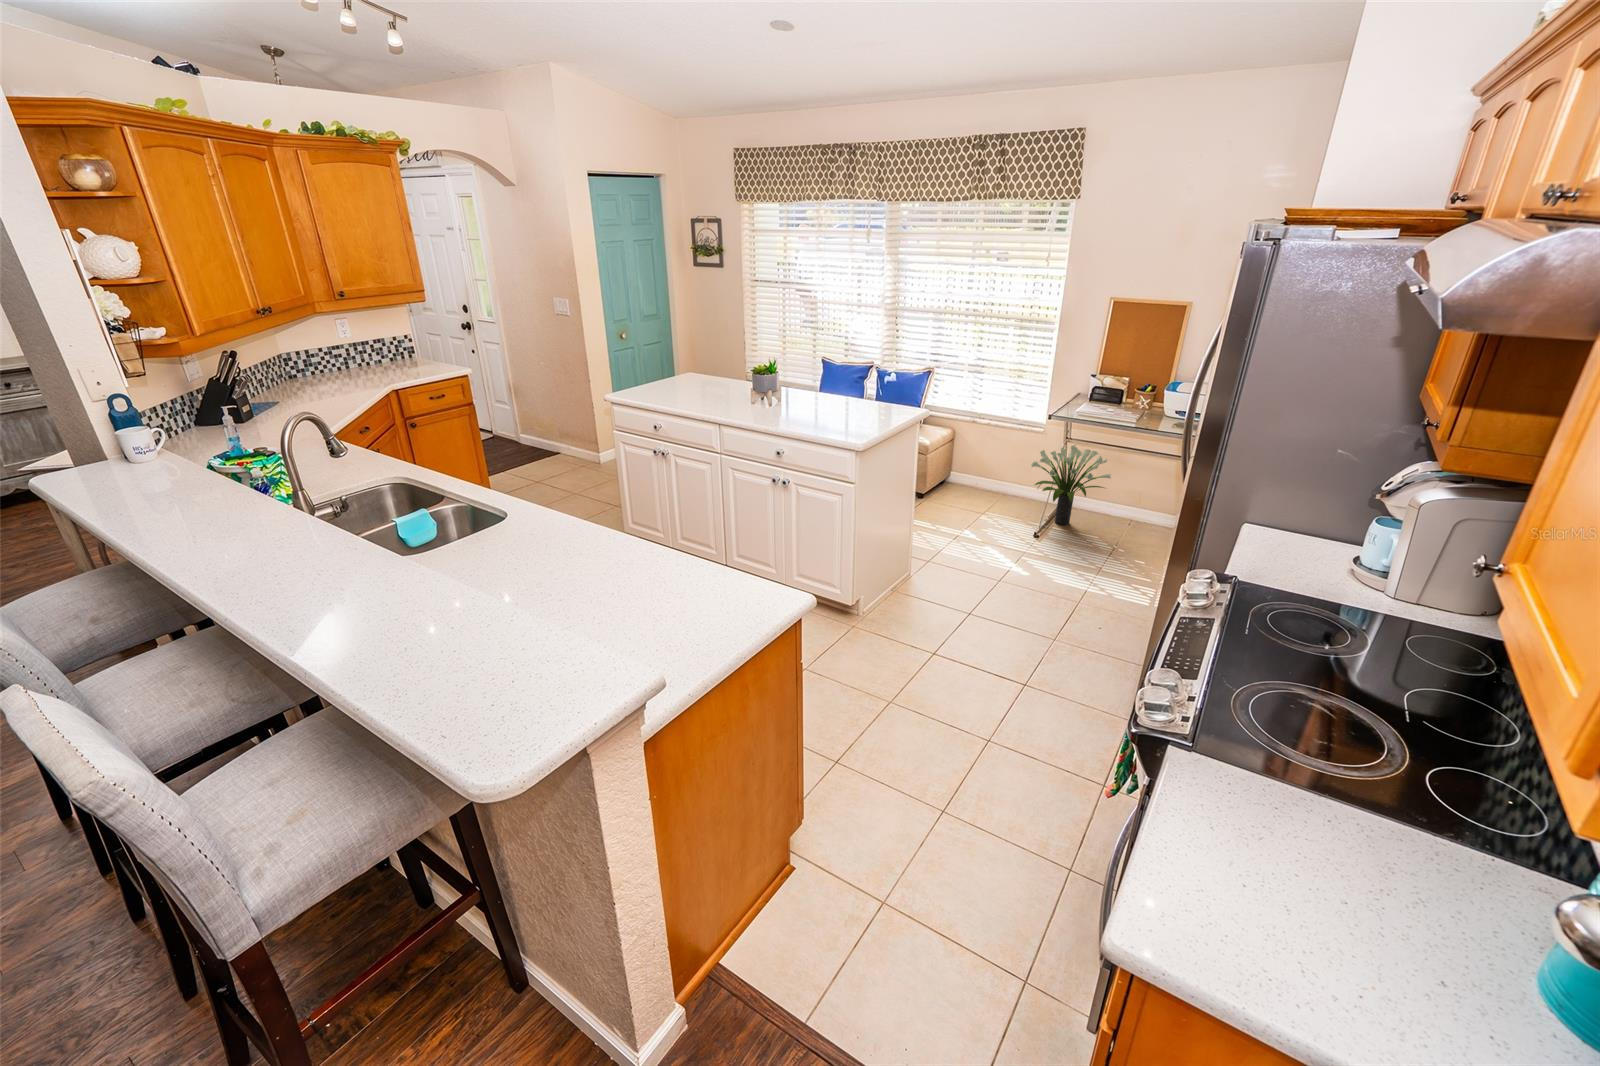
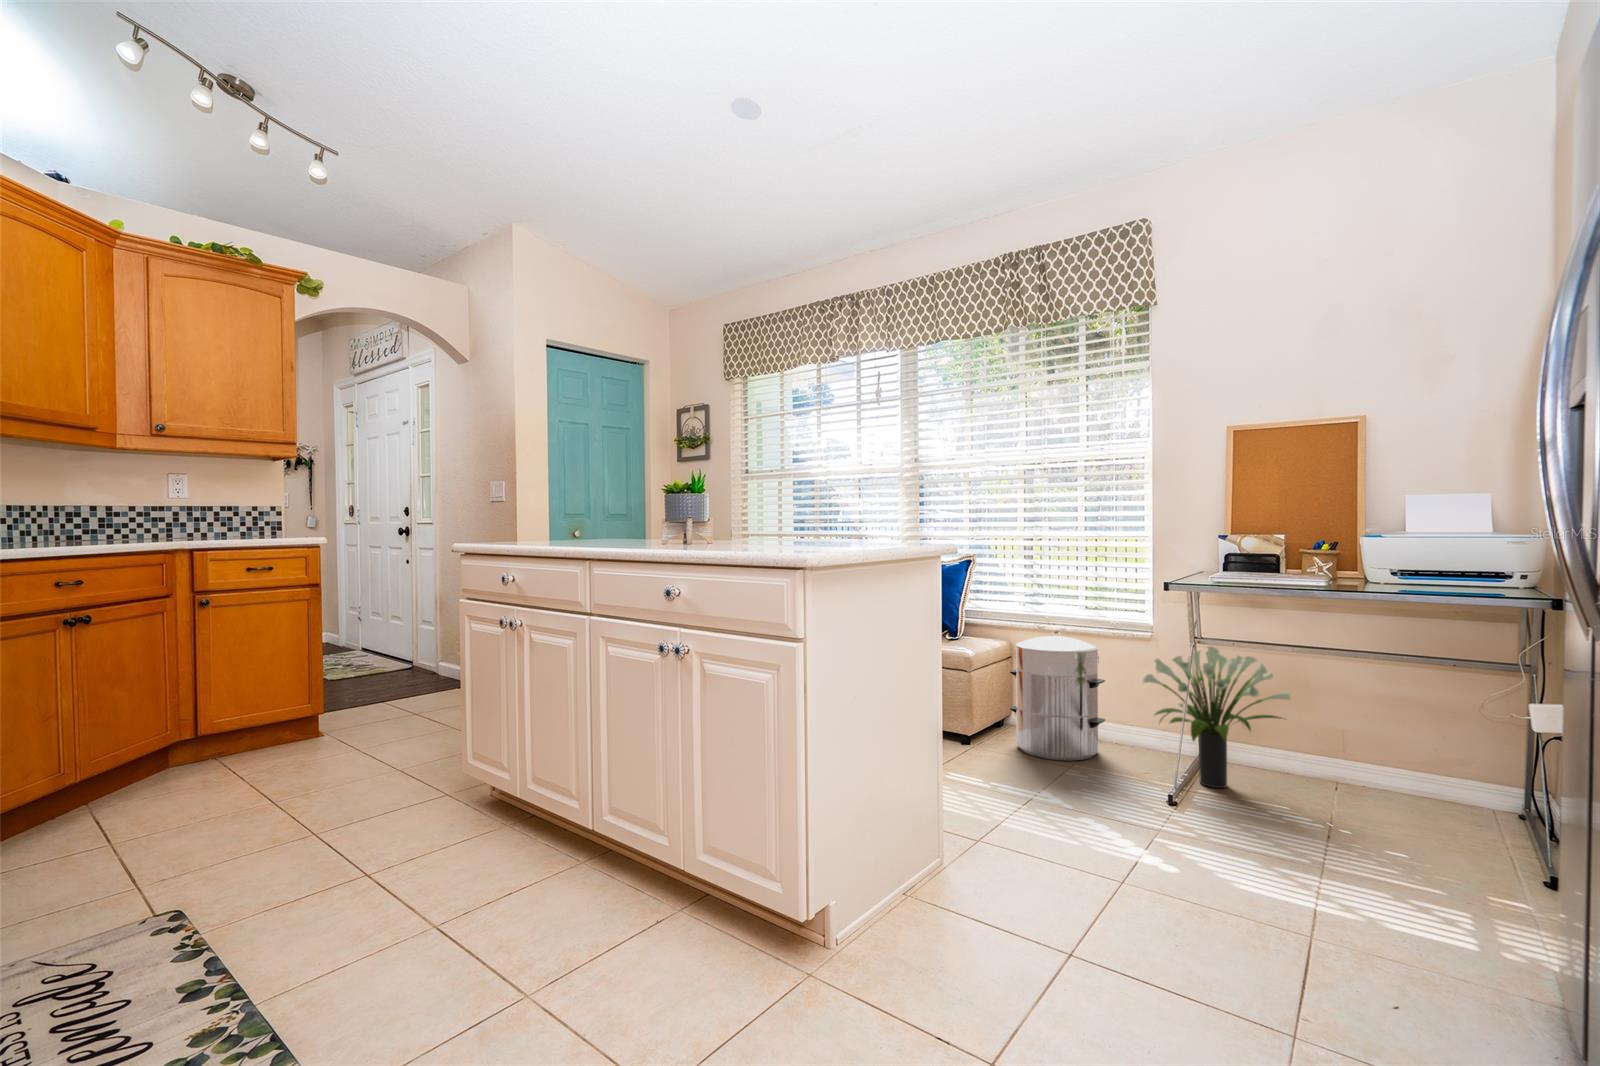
waste bin: none [949,428,1010,508] -> present [1010,631,1105,761]

